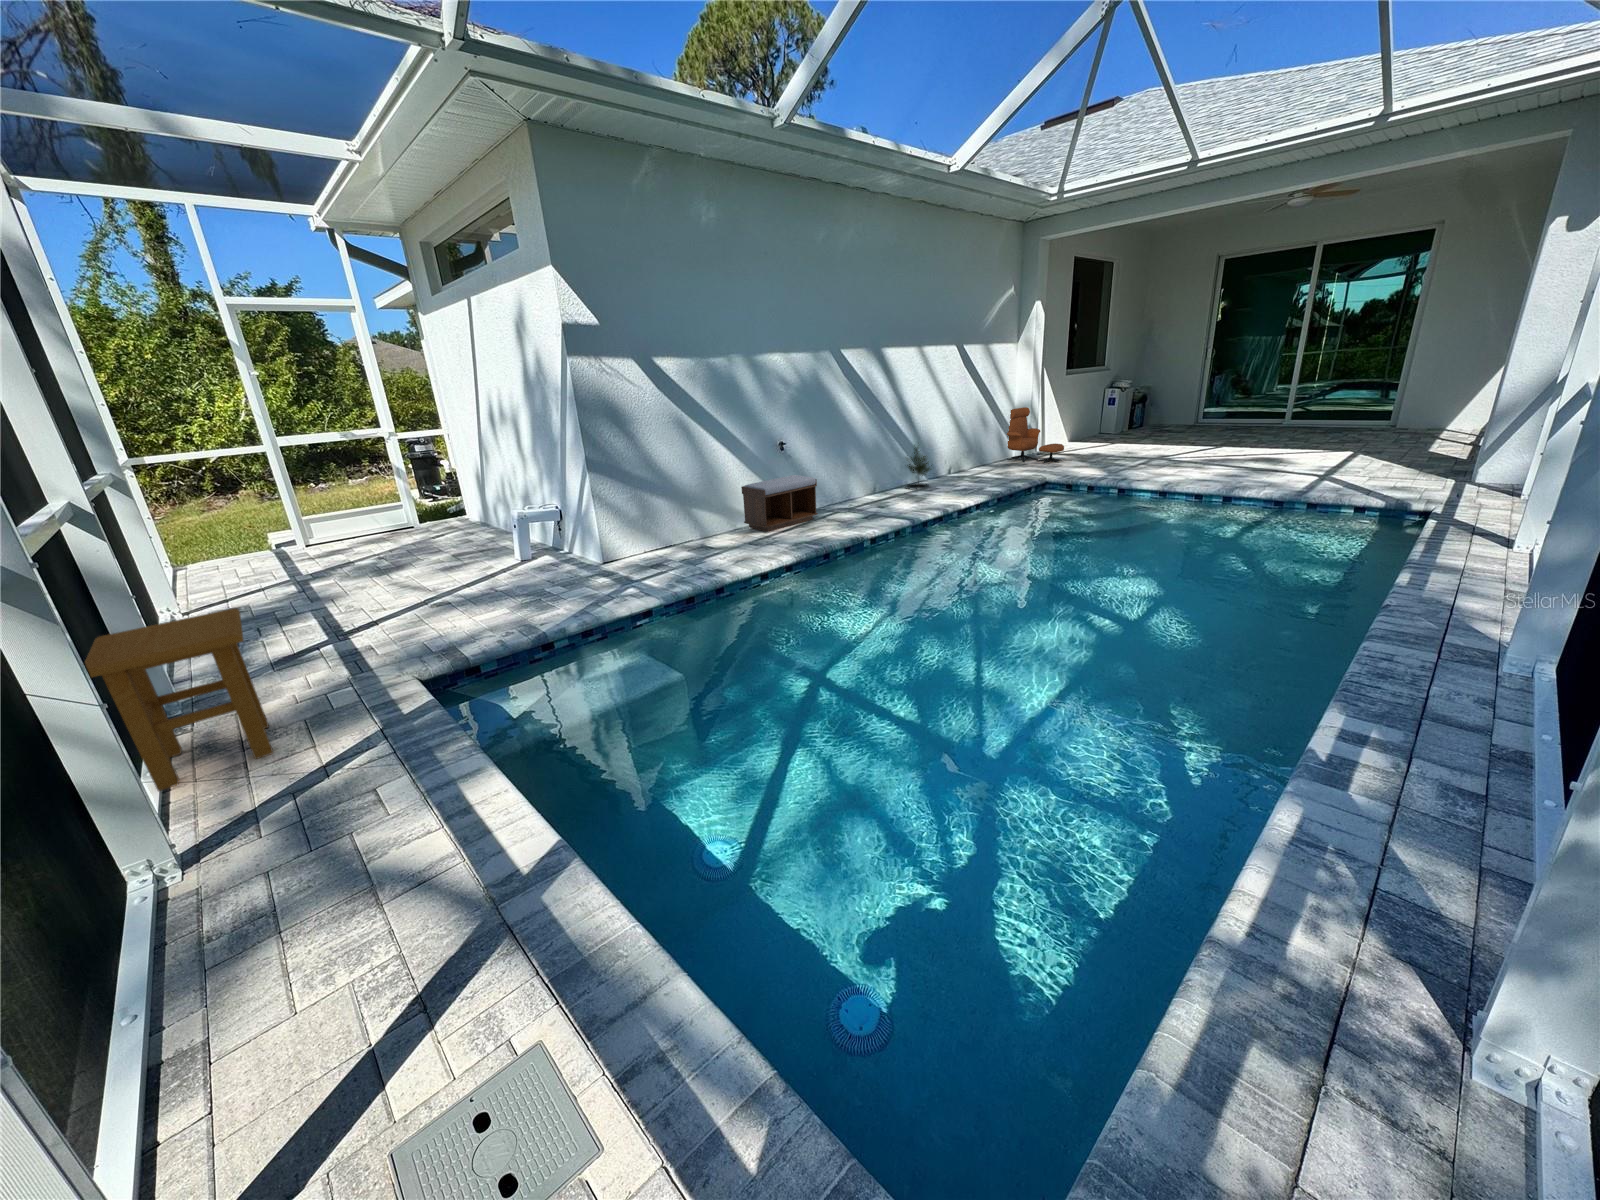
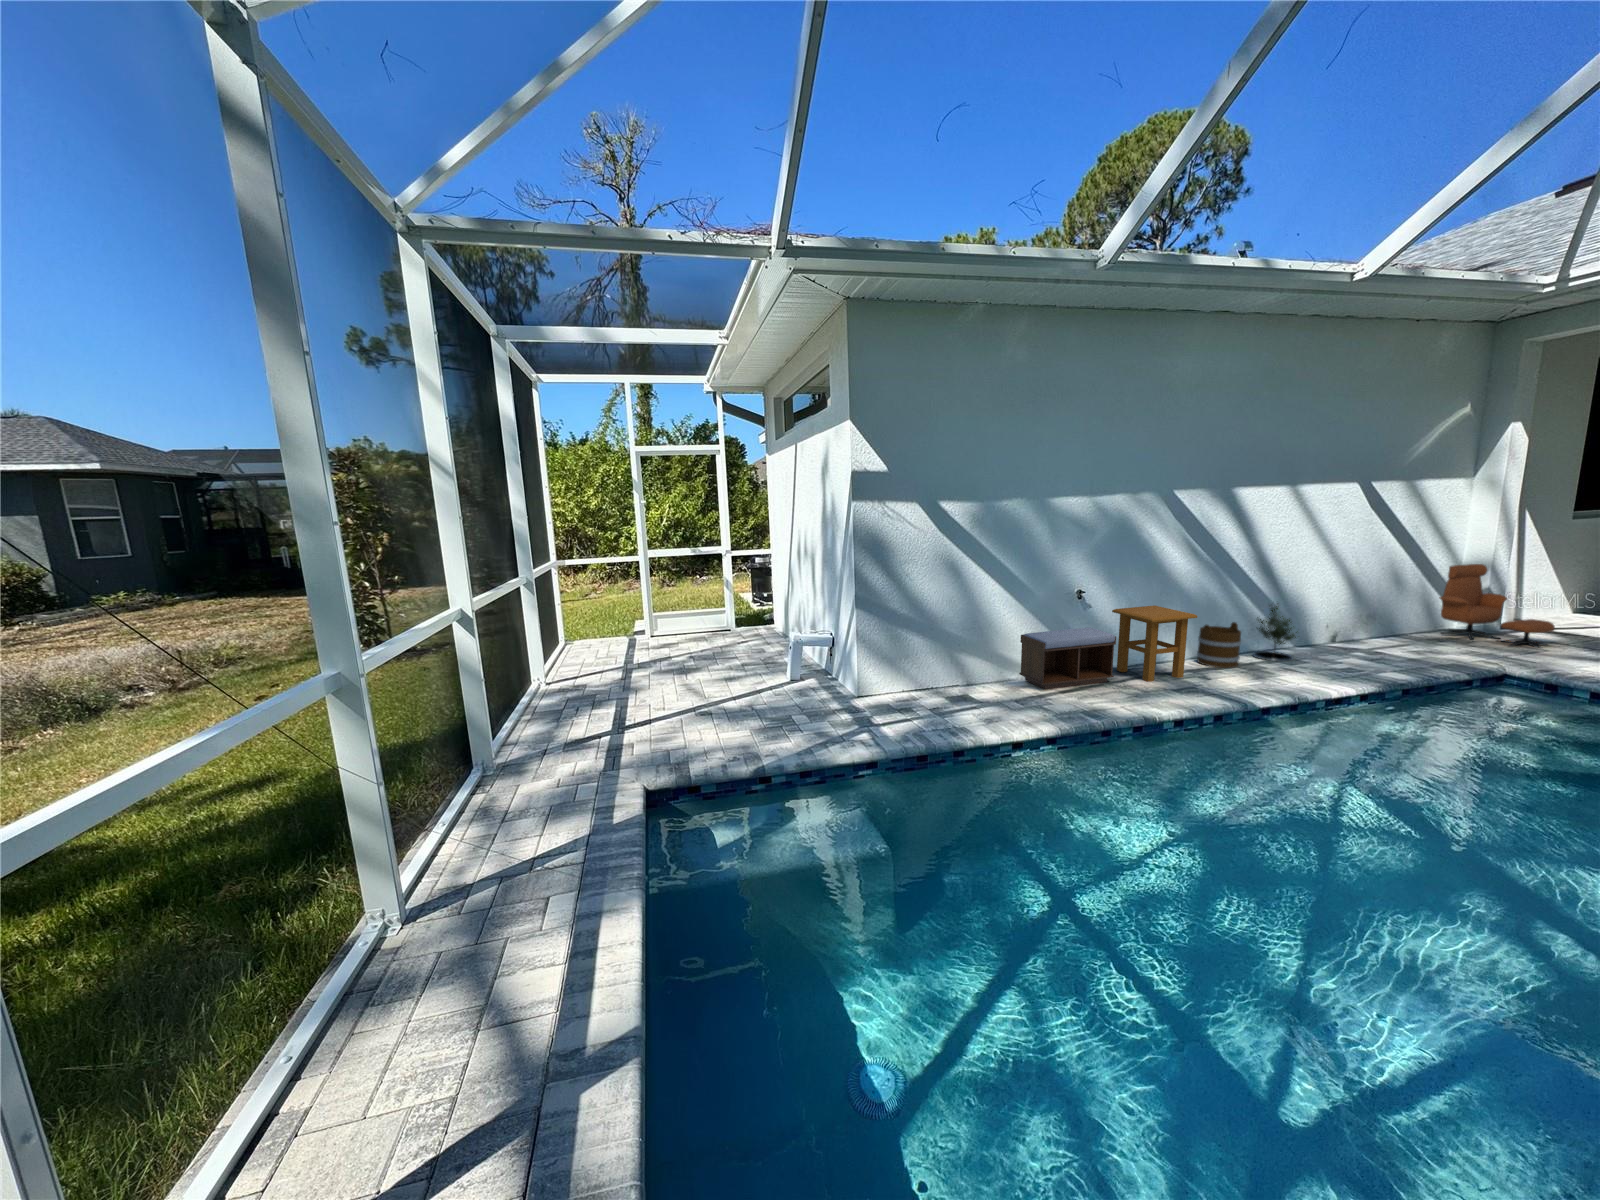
bucket: none [870,461,899,499] -> present [1197,622,1241,668]
side table: present [85,608,273,791] -> present [1112,605,1197,682]

